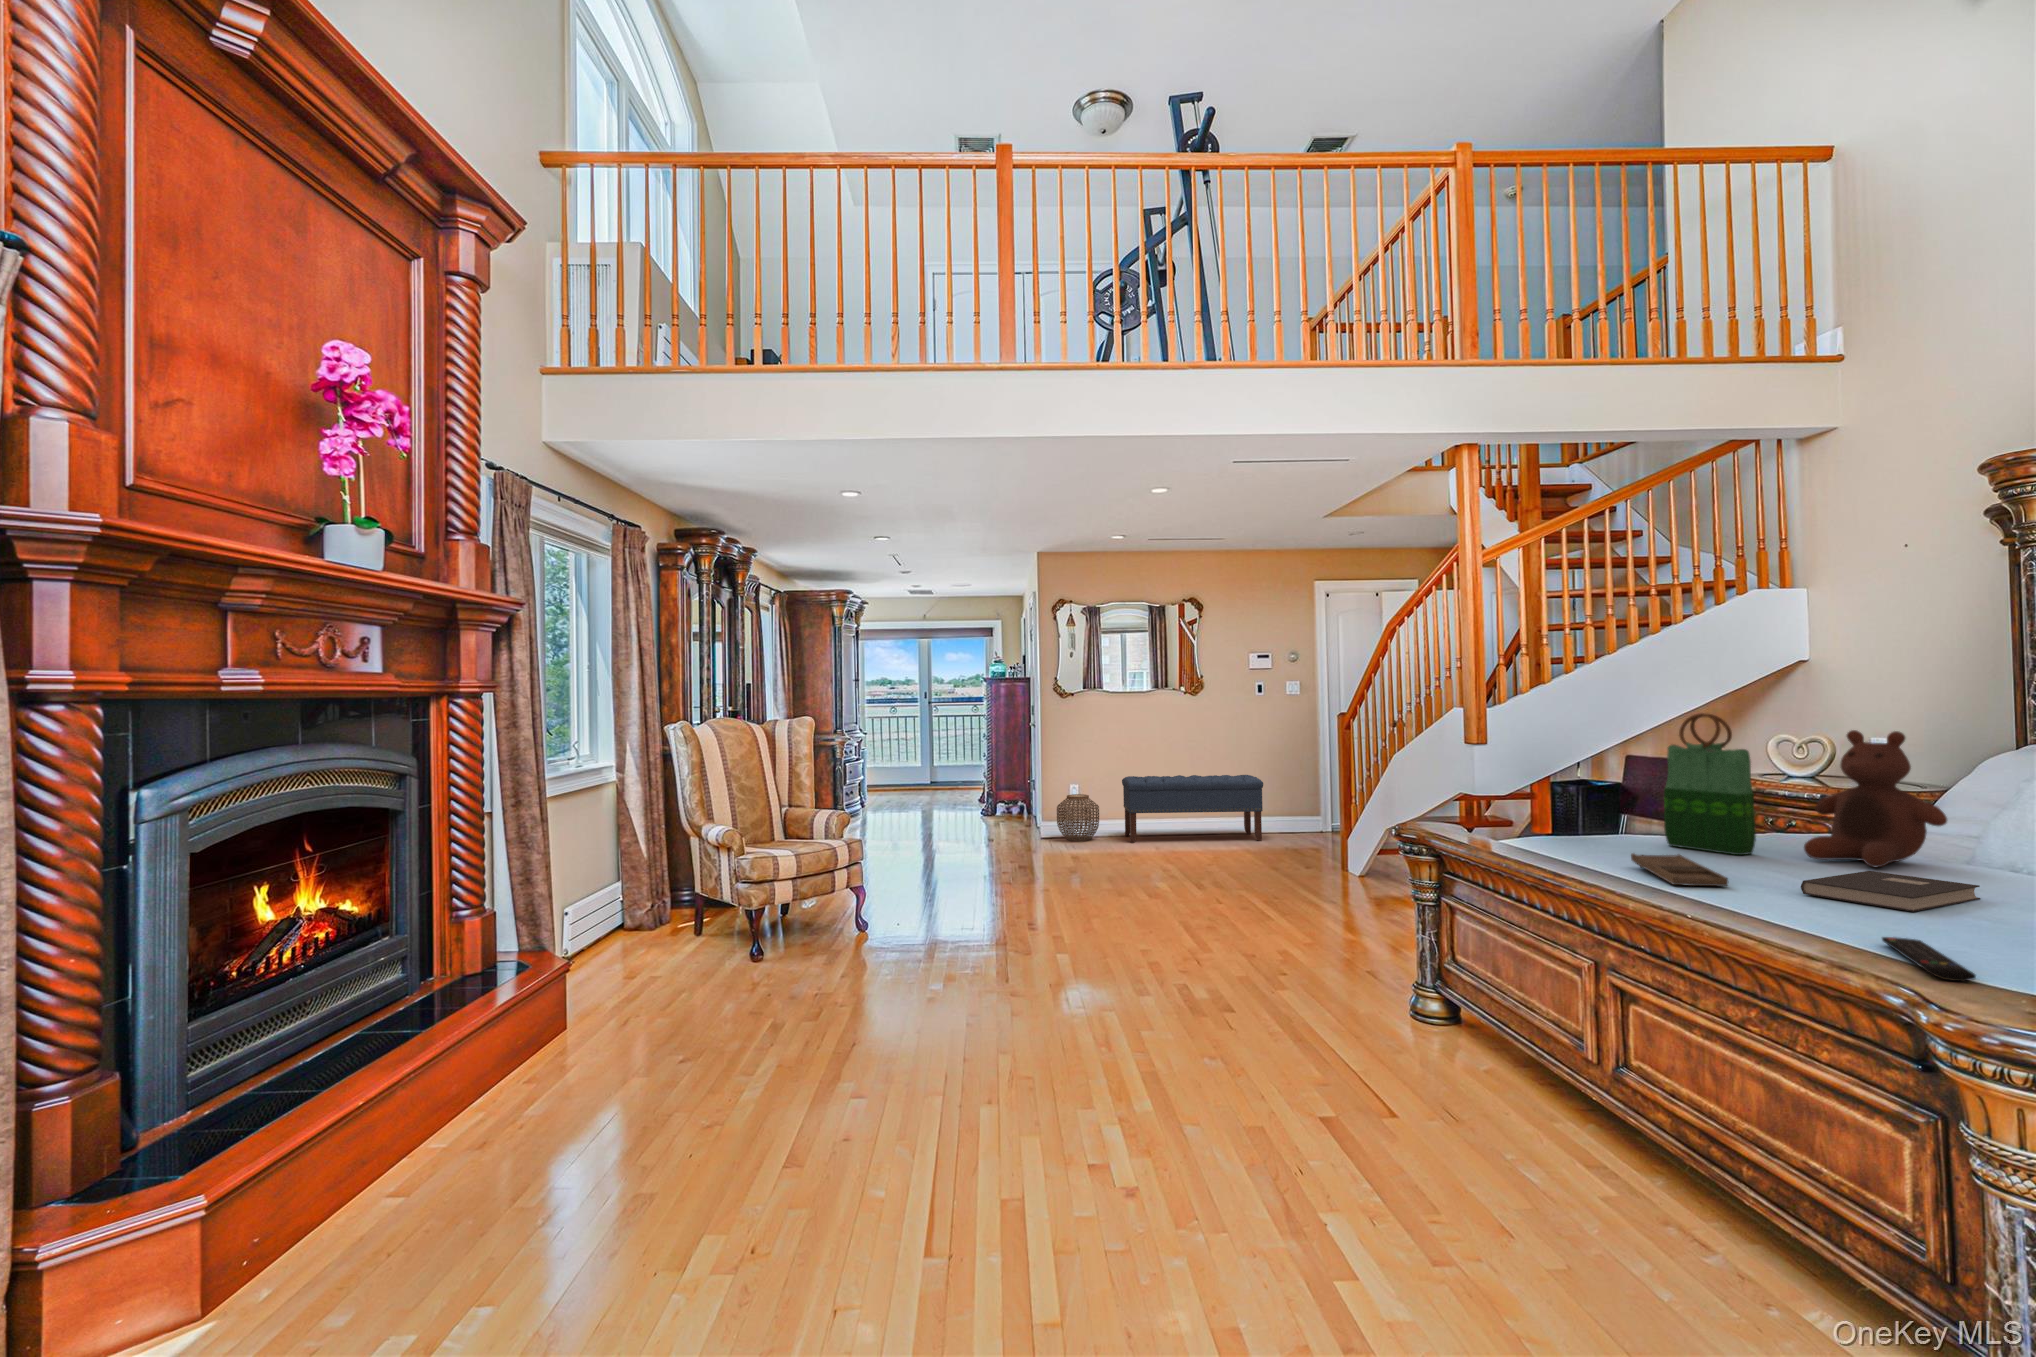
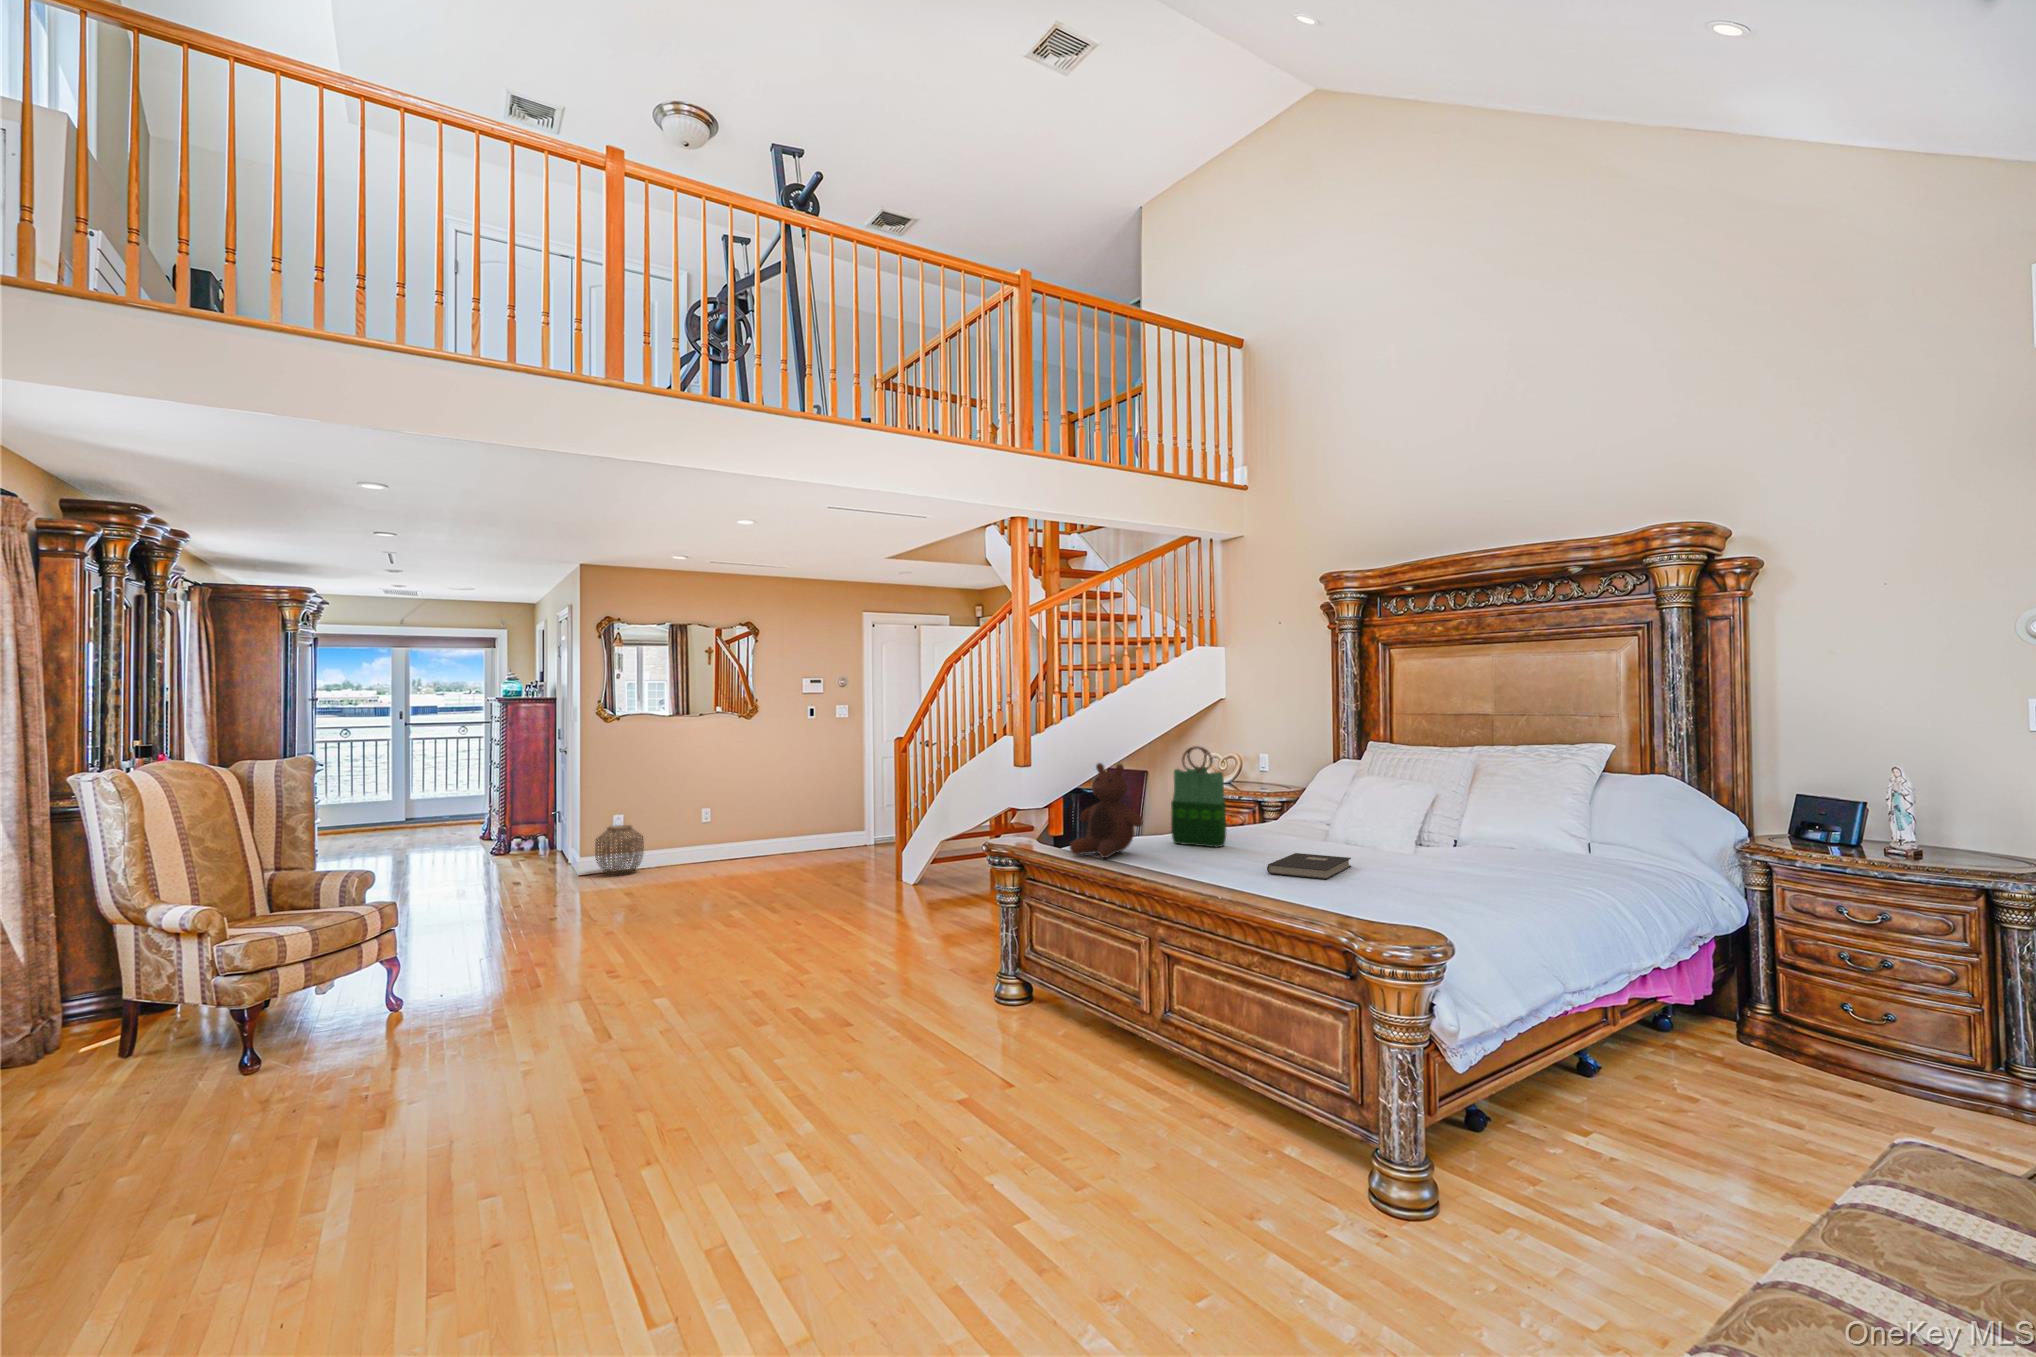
stuffed bear: present [1804,730,1947,868] -> present [1070,763,1143,858]
bench: present [1122,775,1263,843] -> none [667,795,812,871]
tray: present [1631,853,1729,886] -> none [1163,851,1227,875]
remote control: present [1882,937,1976,981] -> none [1324,898,1377,923]

